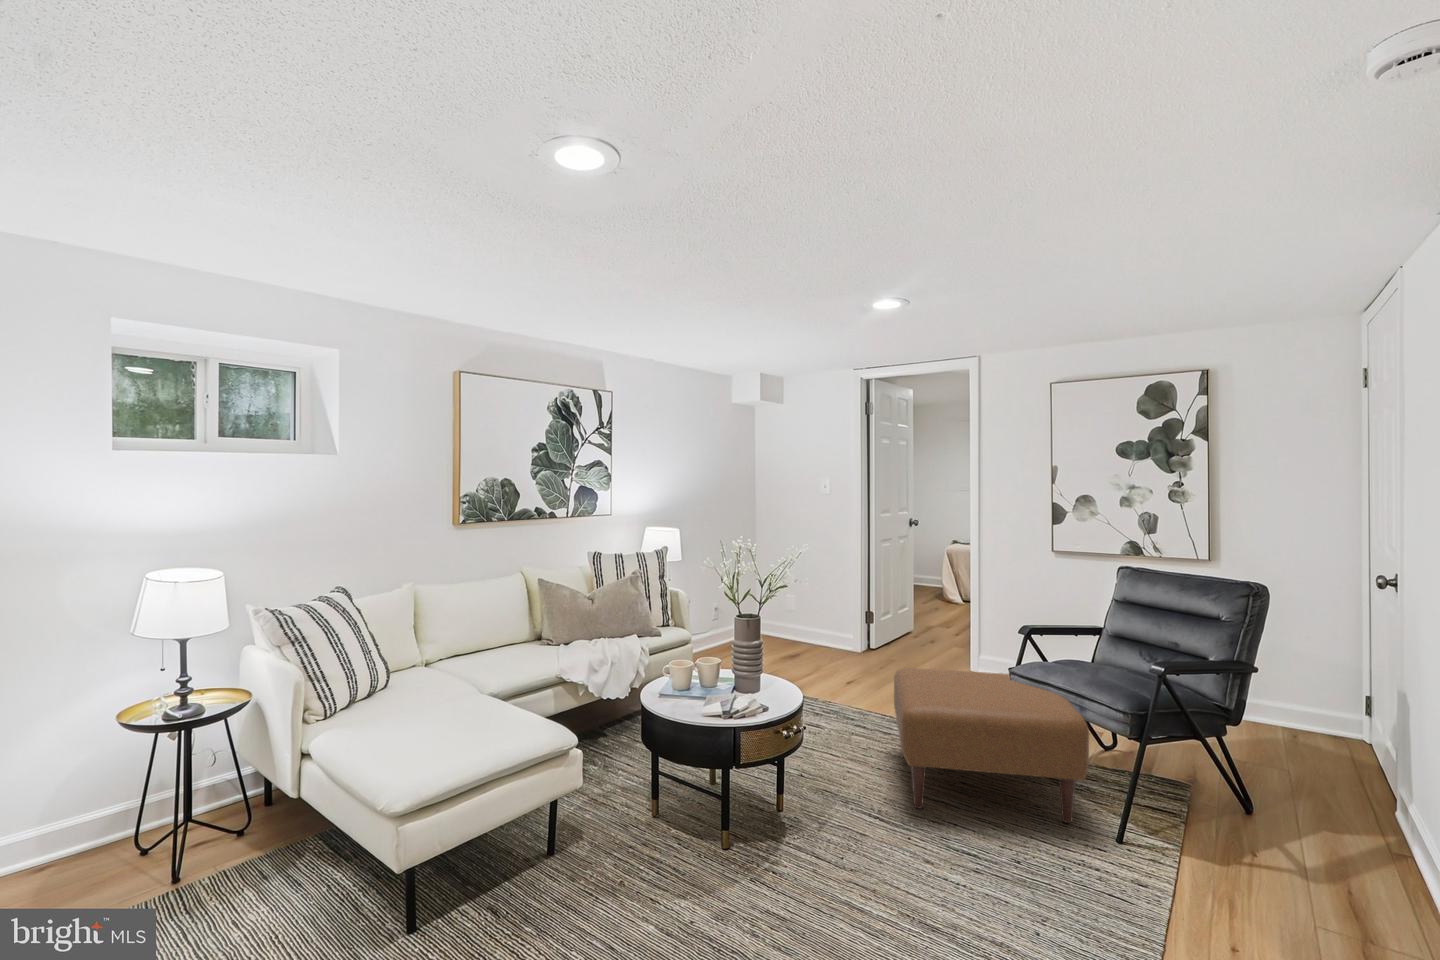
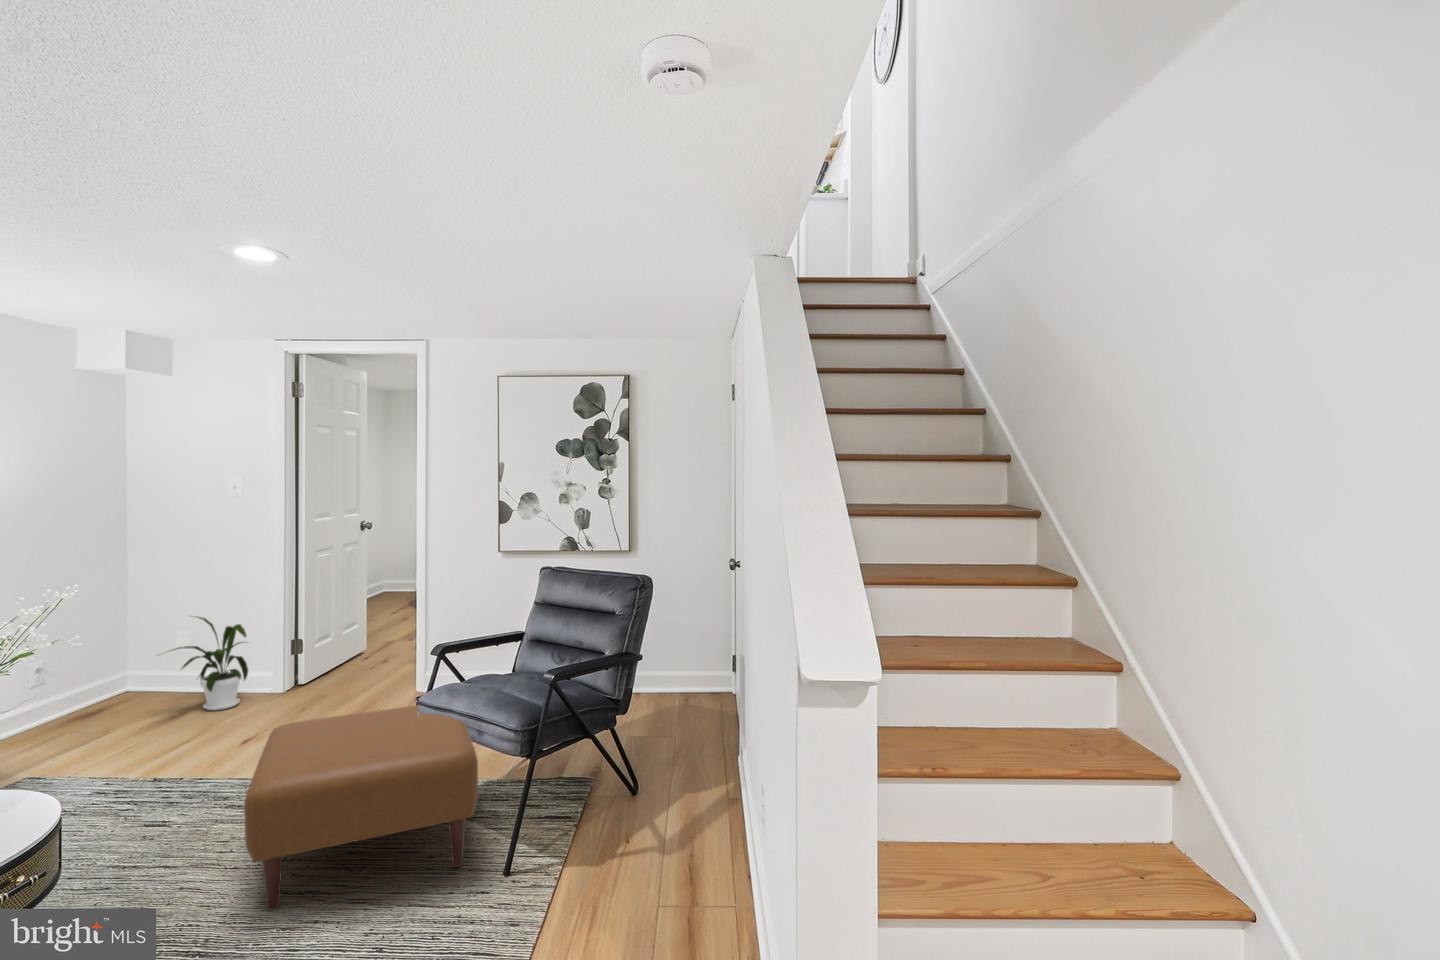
house plant: none [783,582,841,657] -> present [174,617,248,710]

